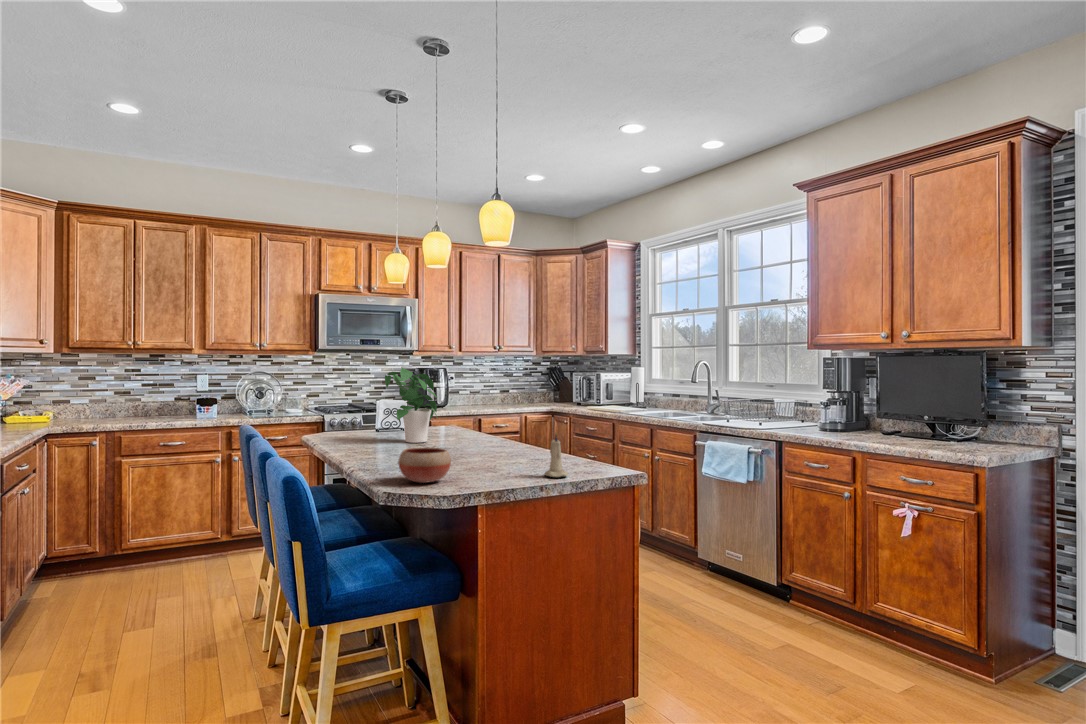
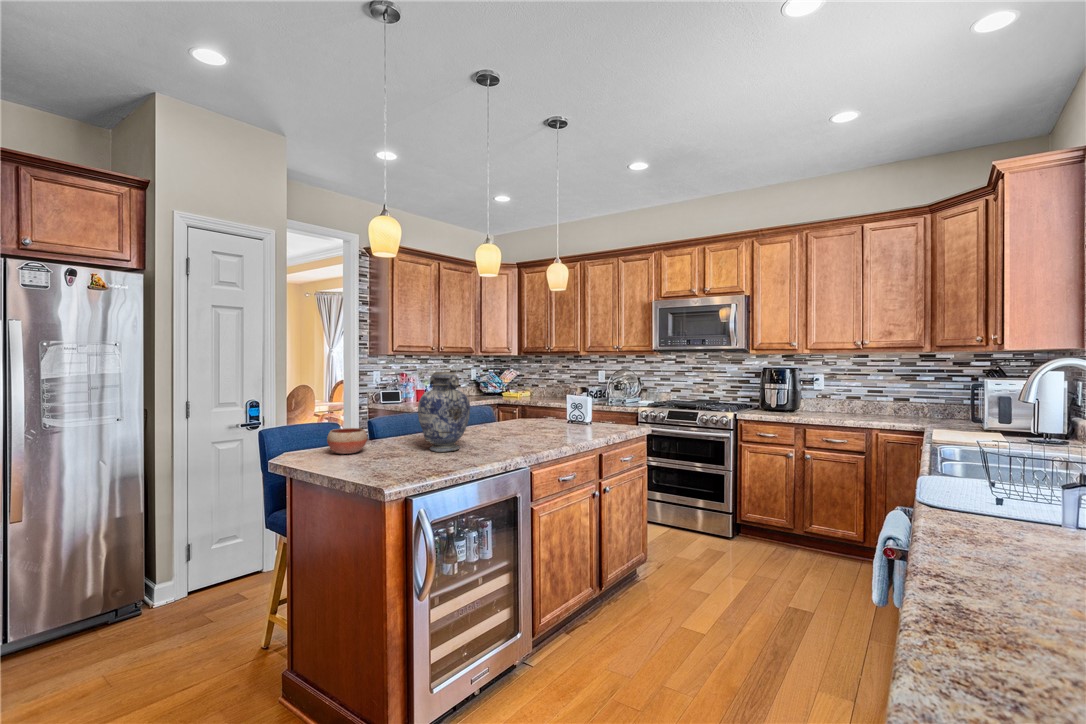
potted plant: present [385,367,437,443] -> none [495,369,545,433]
vase: none [436,370,507,464] -> present [418,372,470,452]
candle: present [544,433,568,477] -> none [379,430,402,471]

